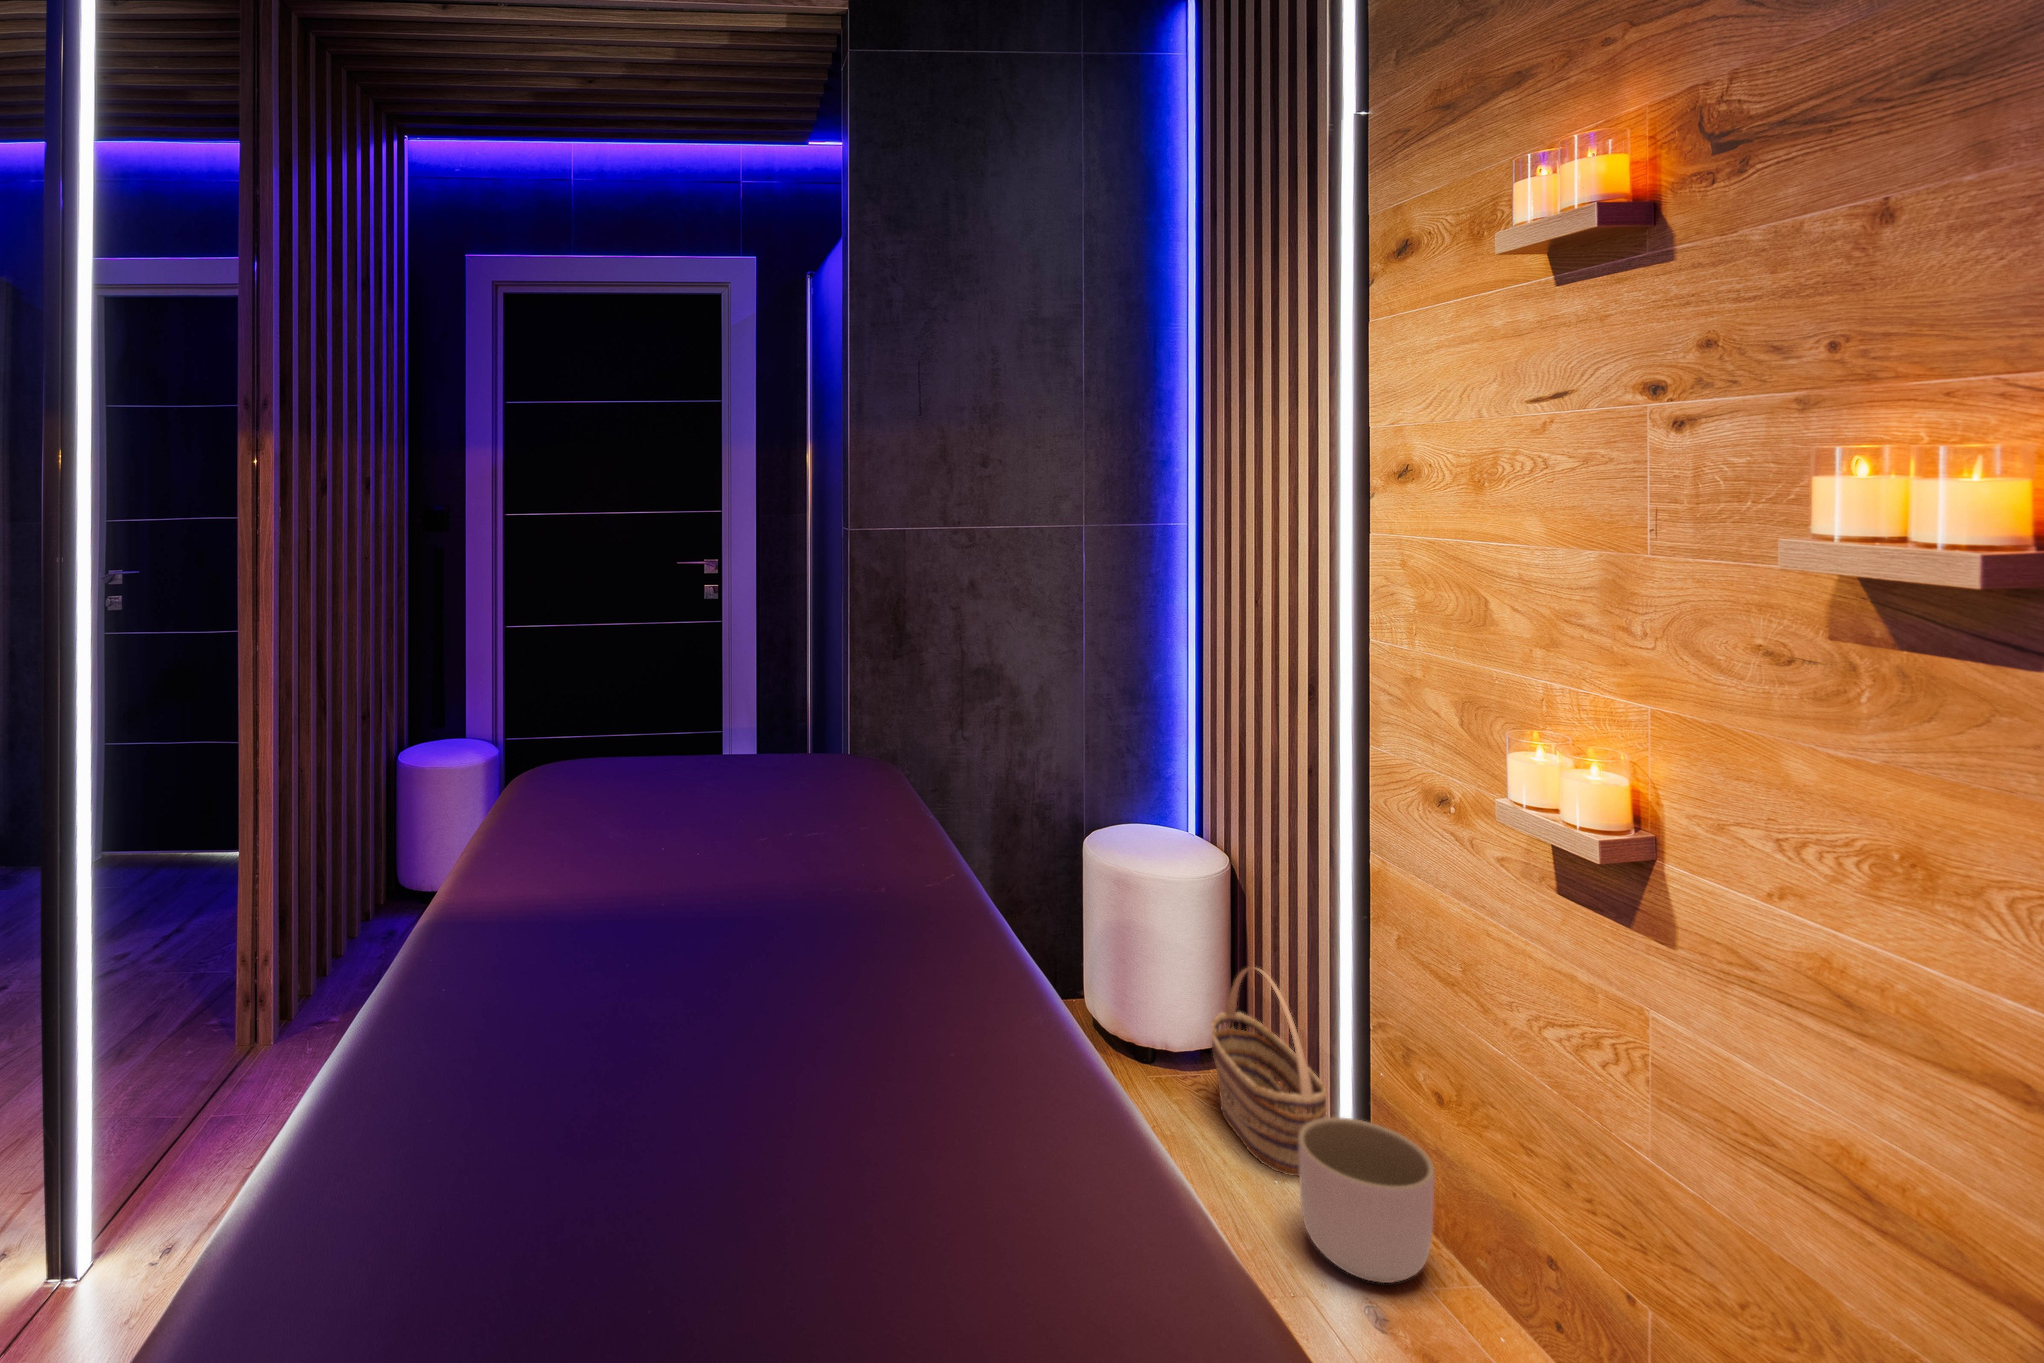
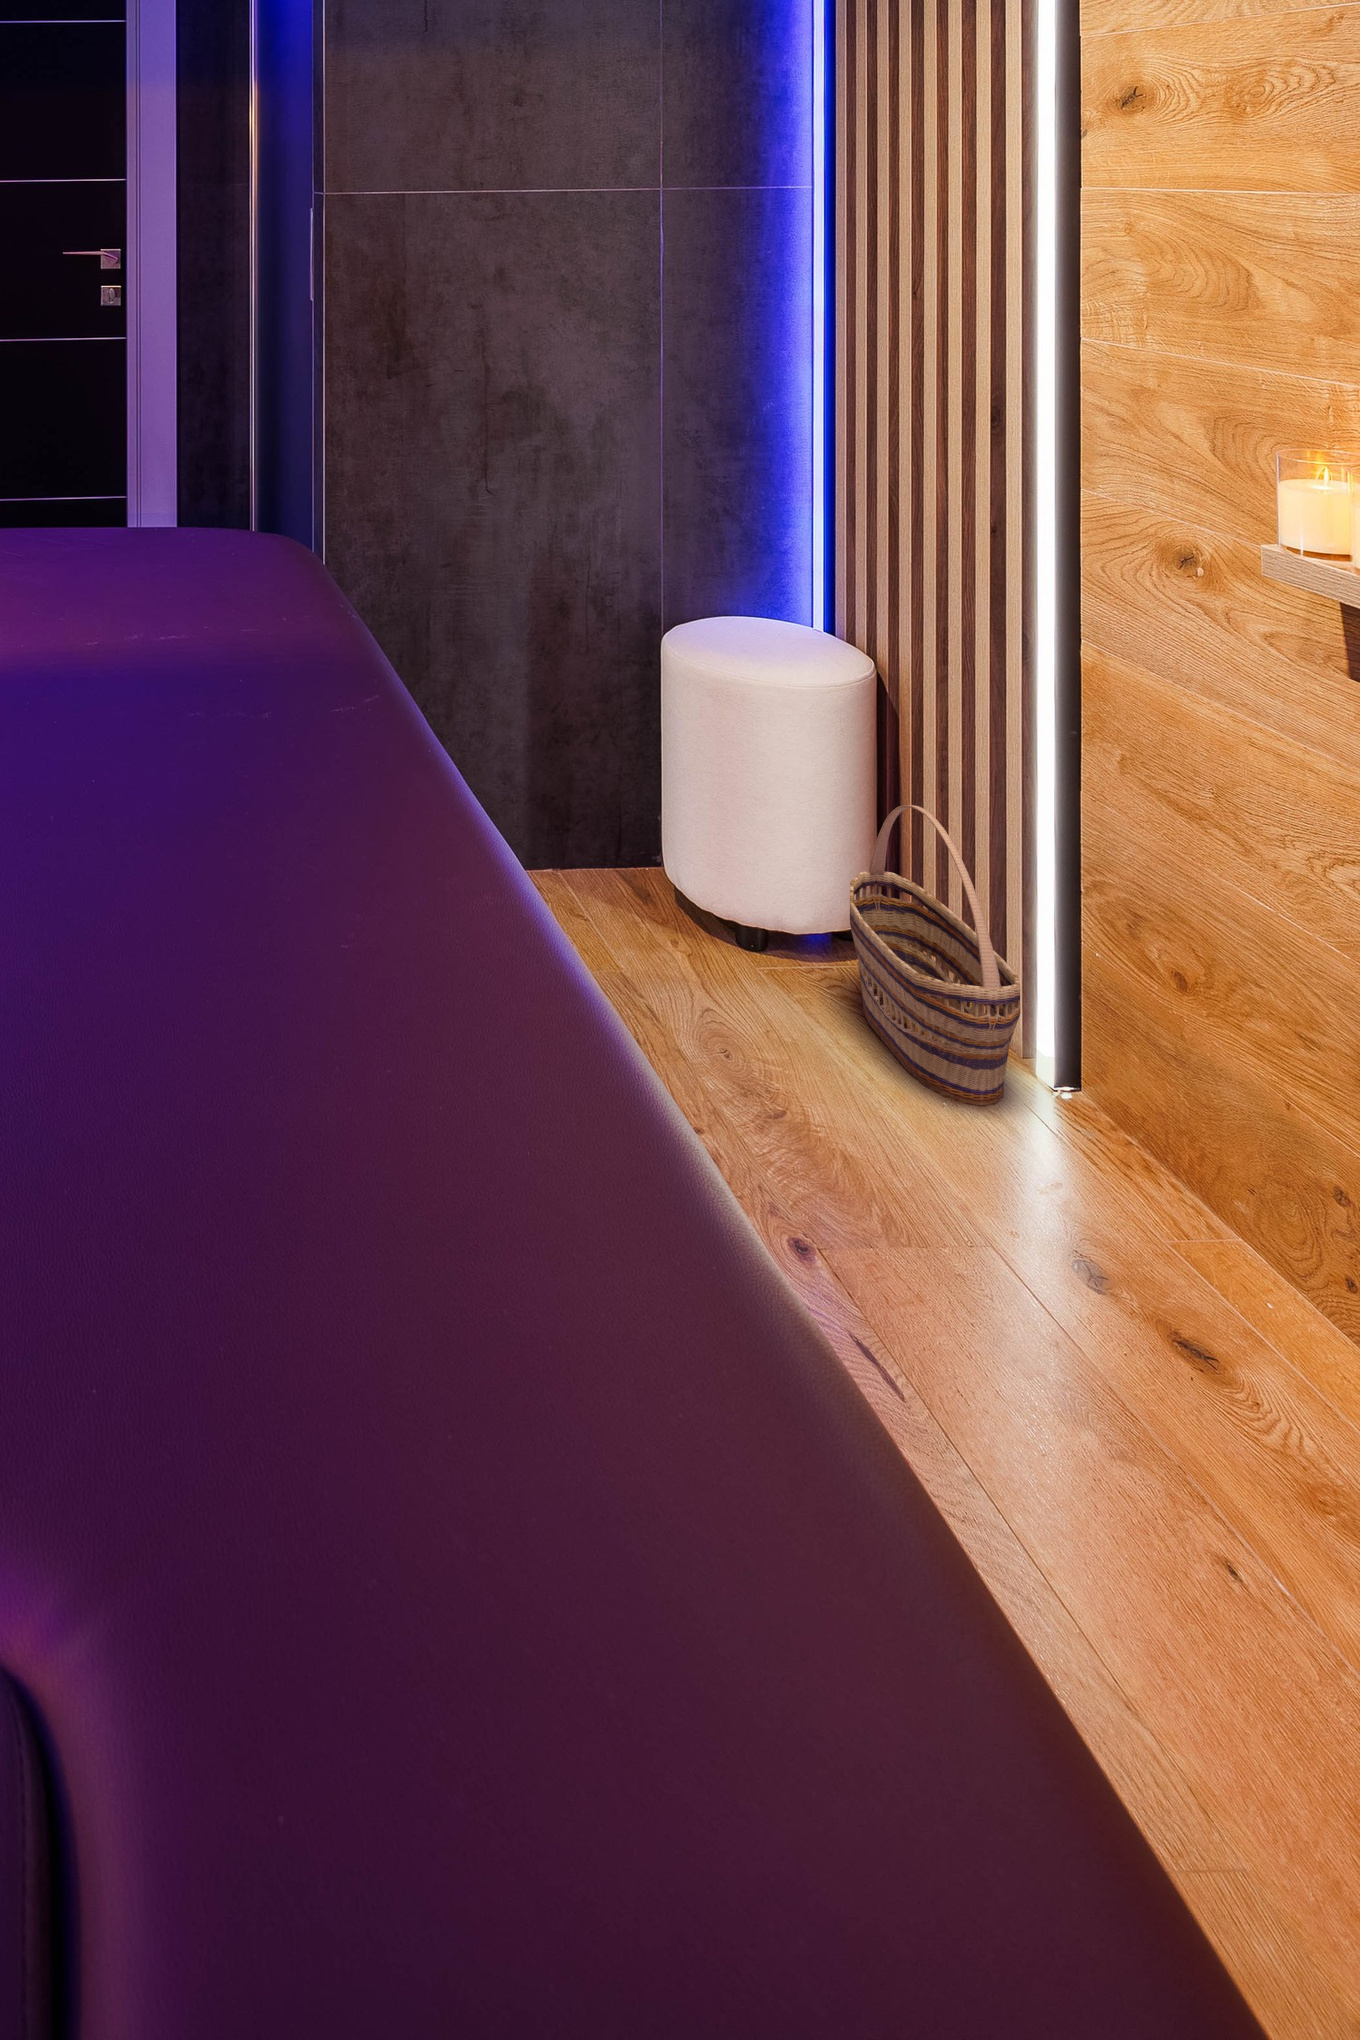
planter: present [1298,1117,1434,1283] -> none [982,1018,1183,1255]

